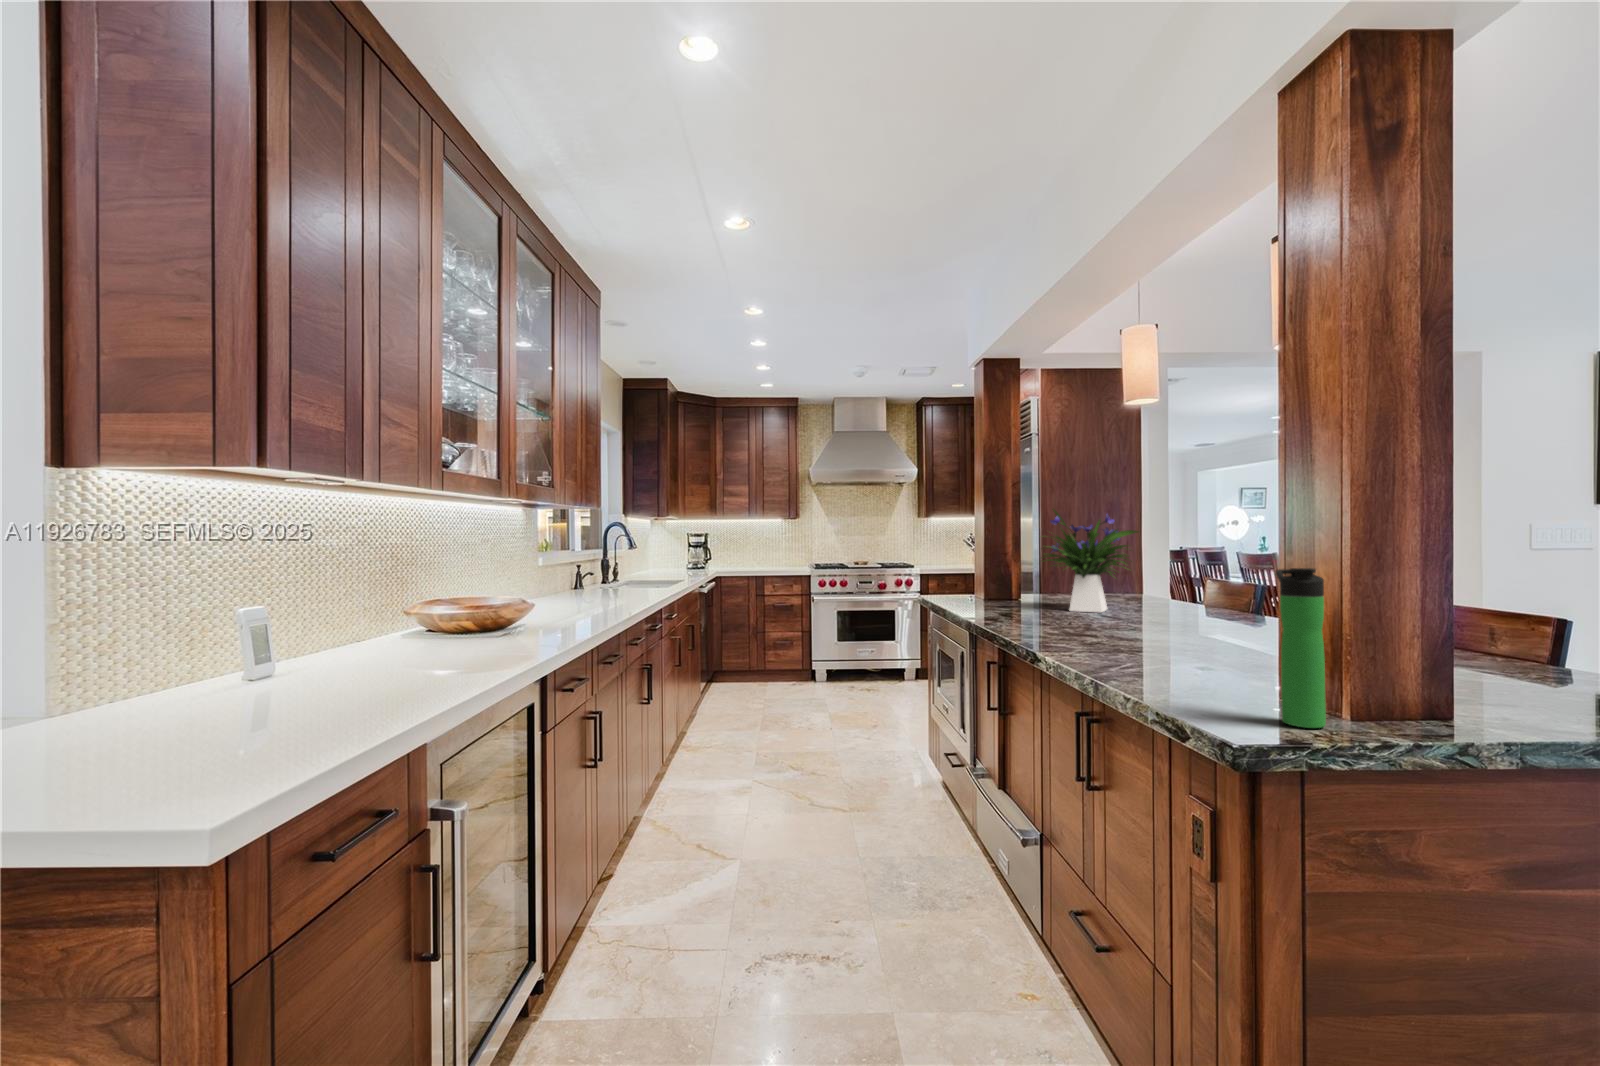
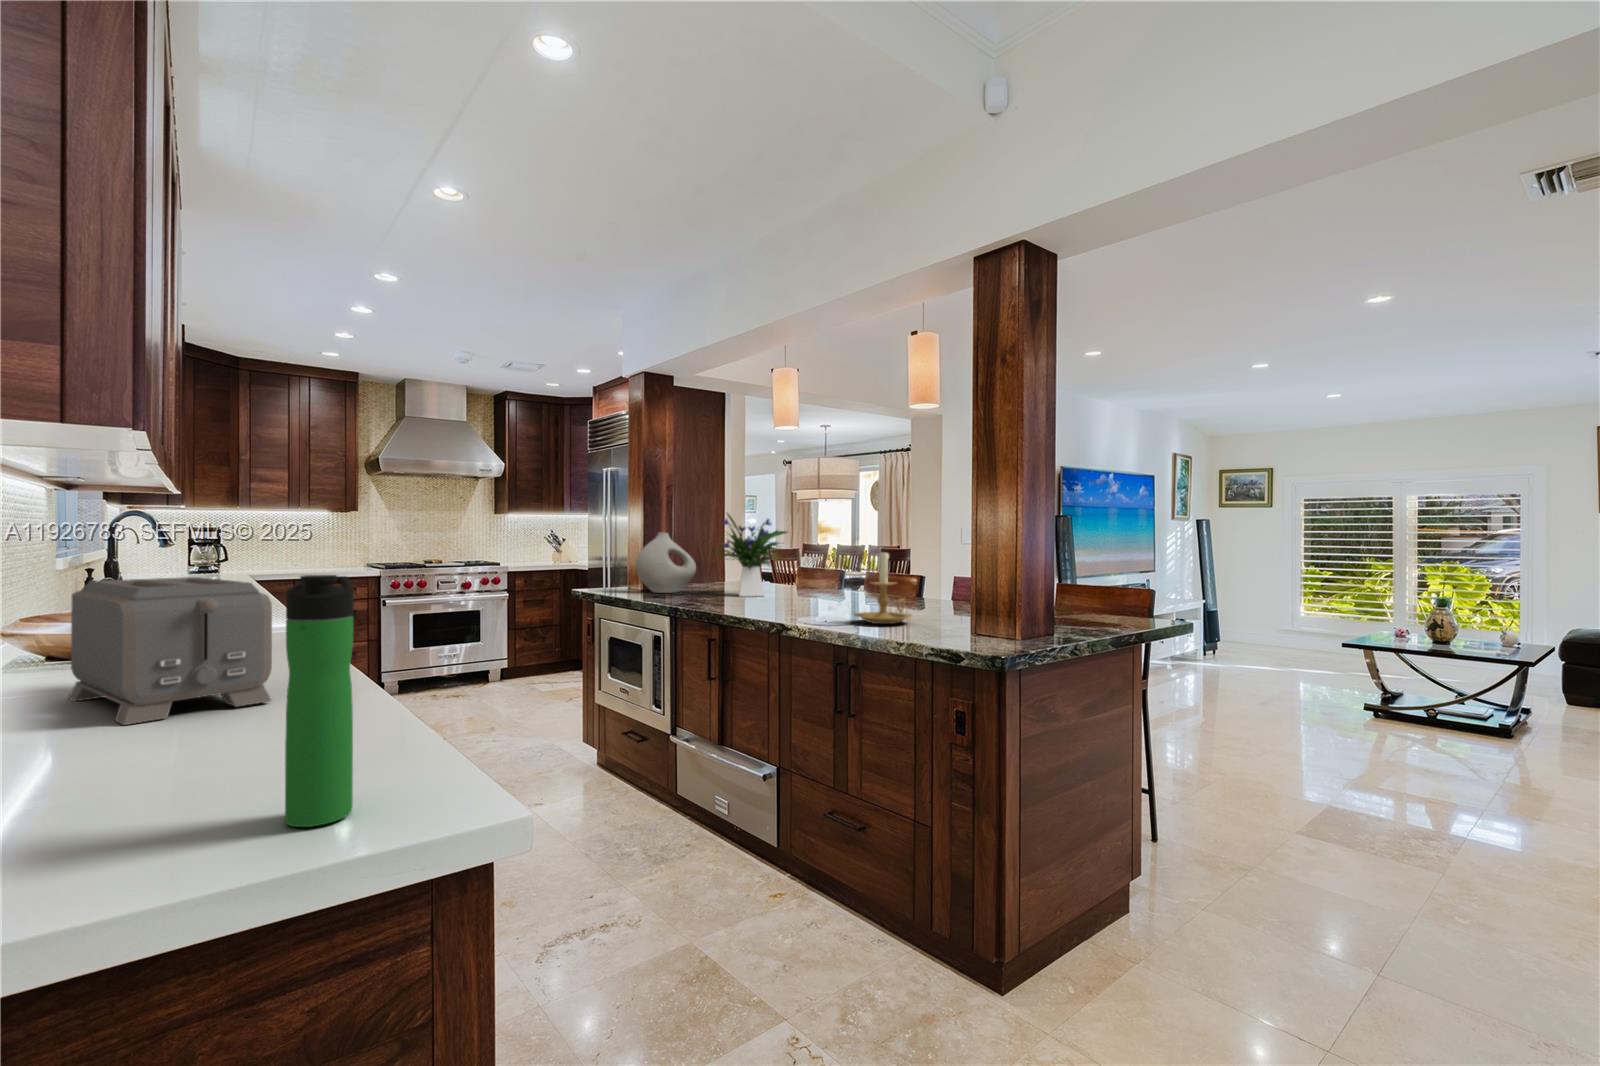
vase: none [963,534,1033,602] -> present [636,533,696,593]
candle holder: none [1129,556,1226,665] -> present [855,552,912,624]
bottle: present [1276,568,1326,728] -> present [285,575,354,827]
toaster: none [304,578,438,689] -> present [68,577,272,725]

